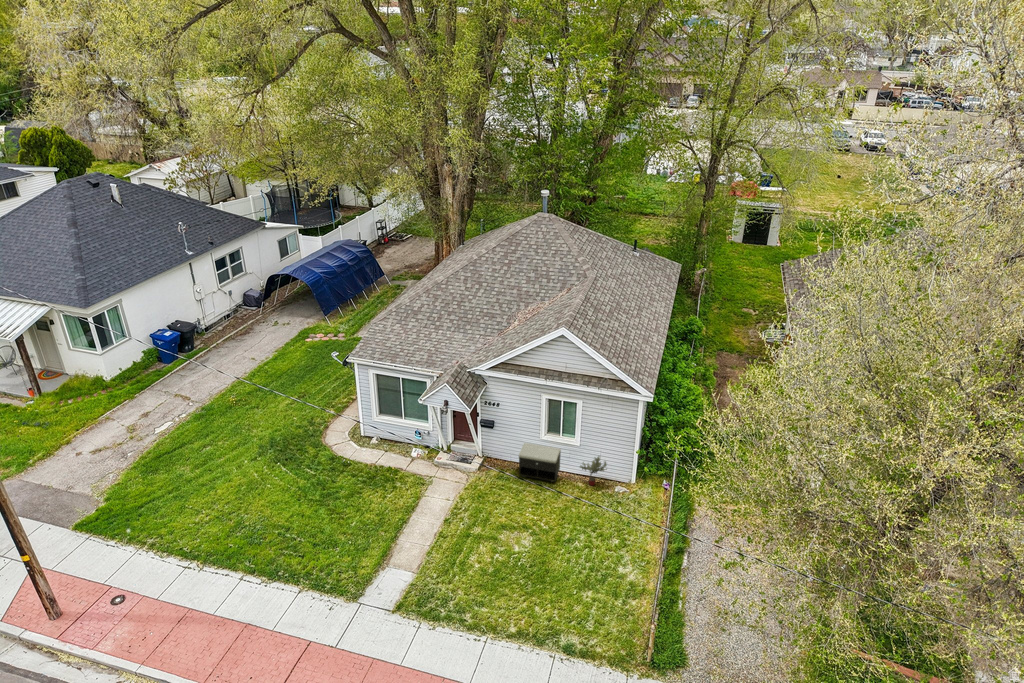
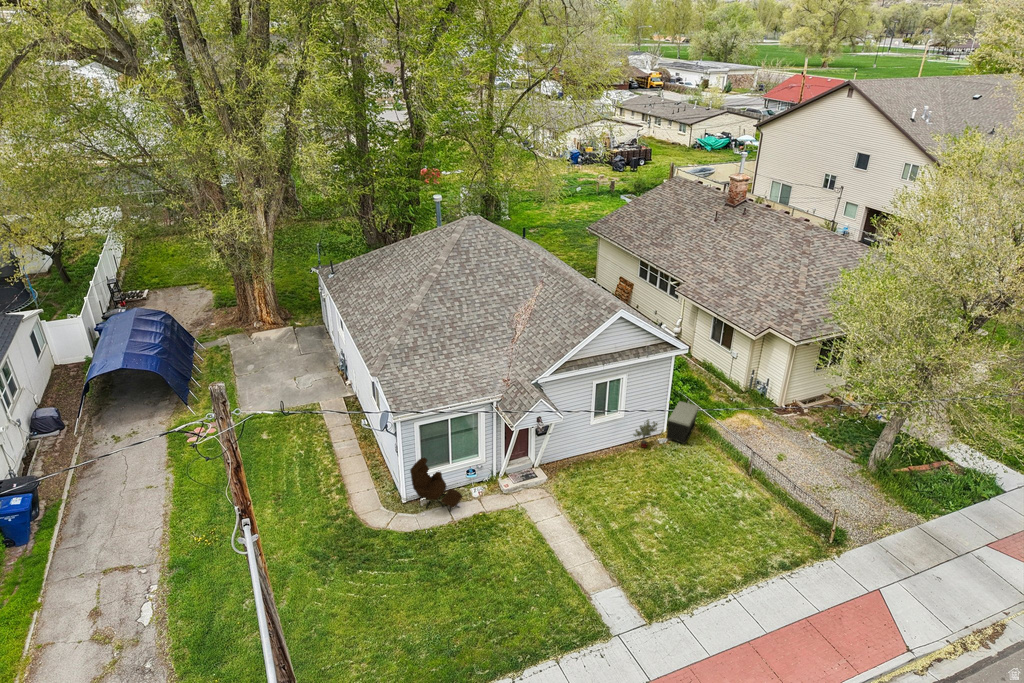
lounge chair: none [363,405,398,460] -> present [410,457,462,510]
storage bench: present [519,443,561,482] -> present [666,401,699,443]

